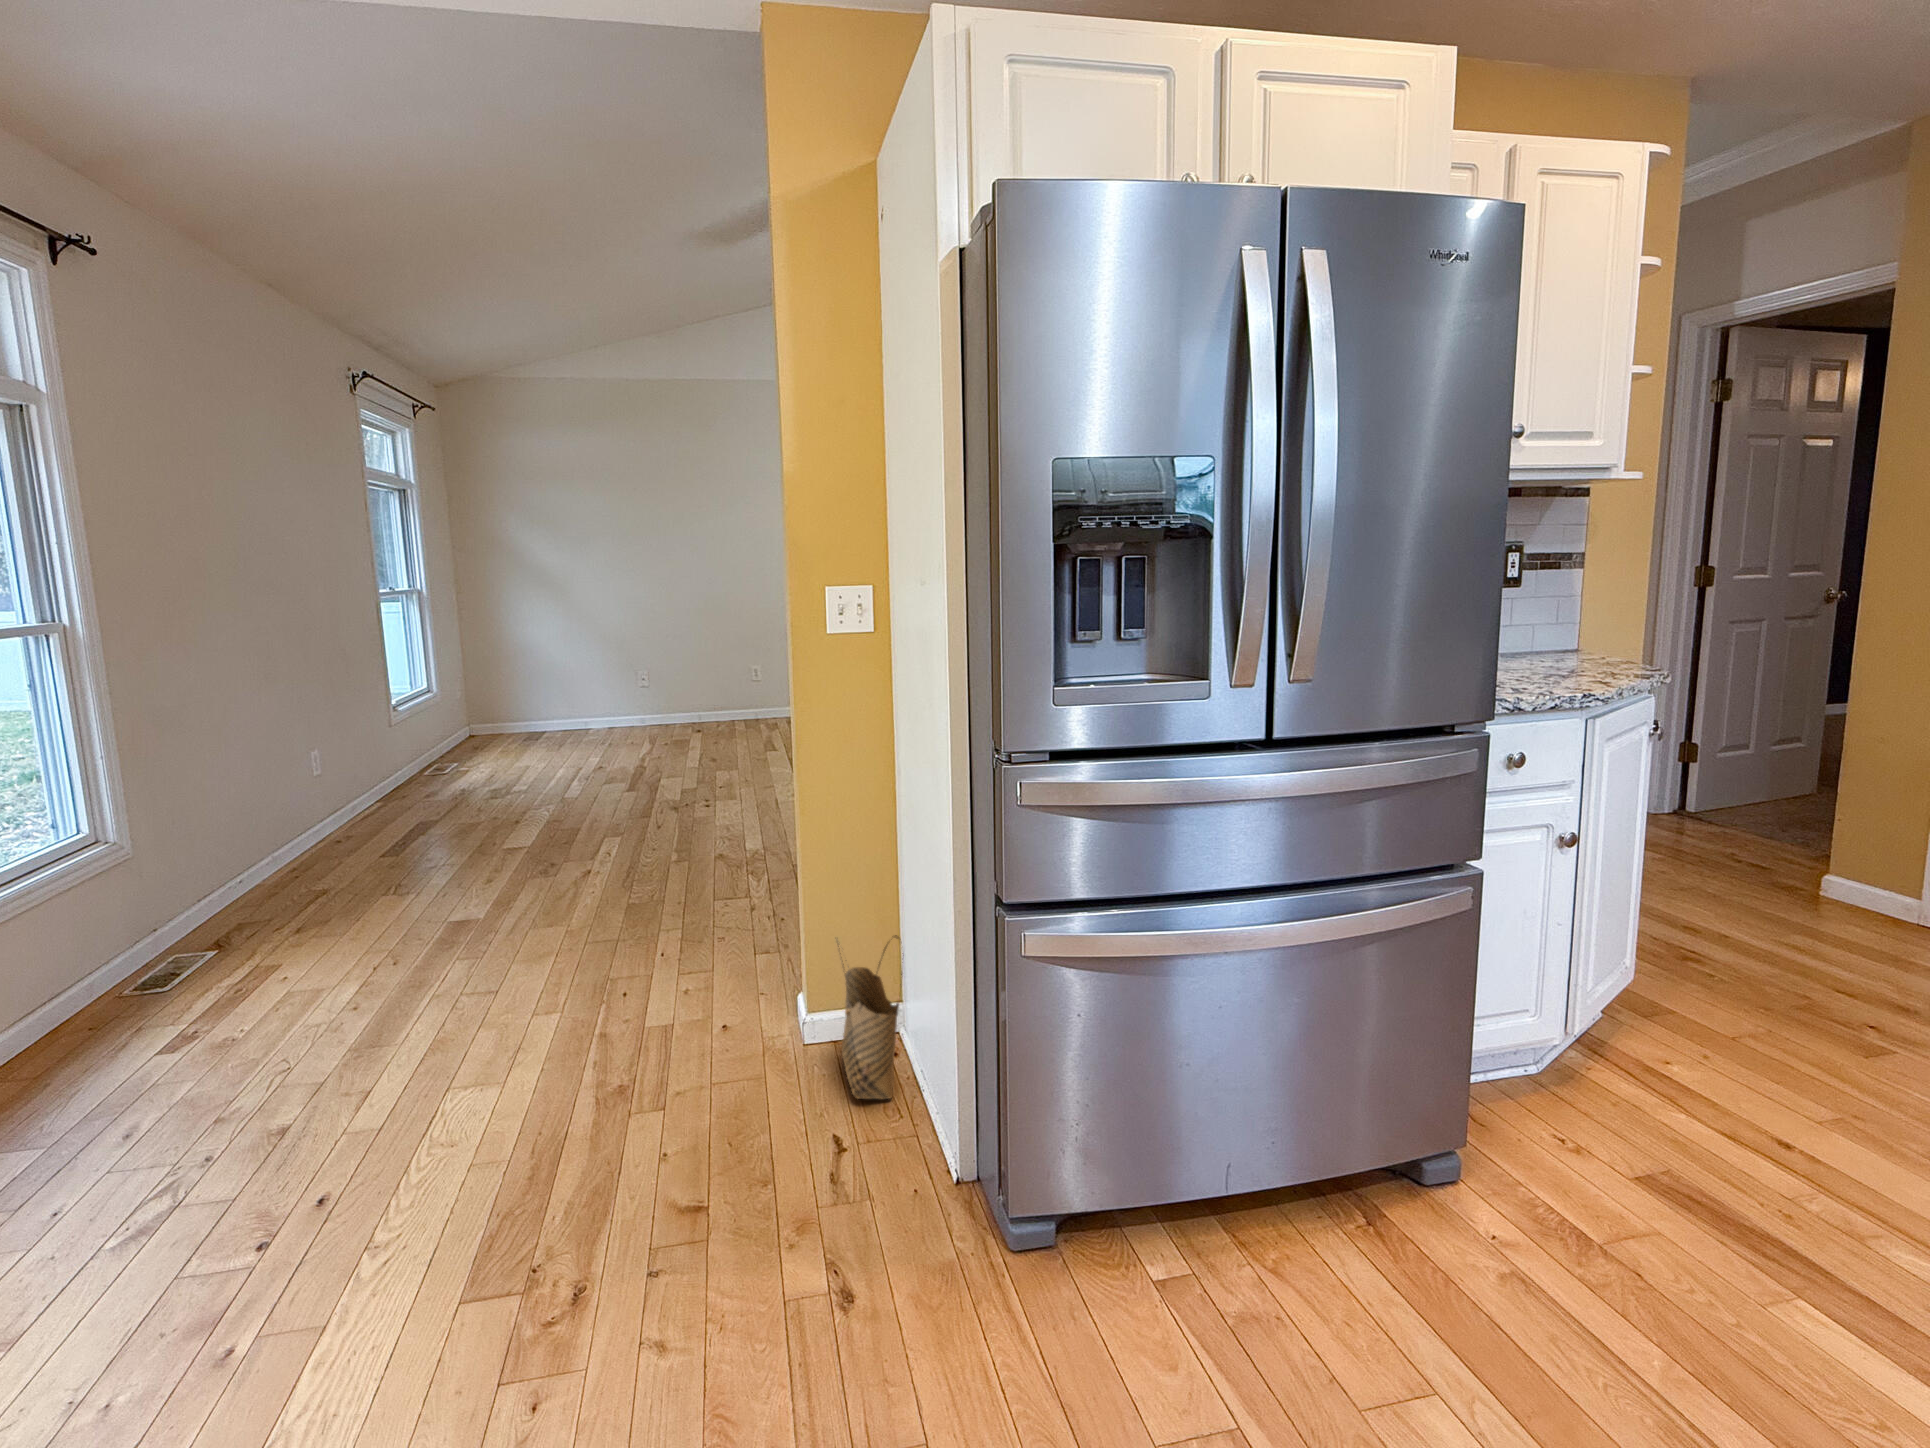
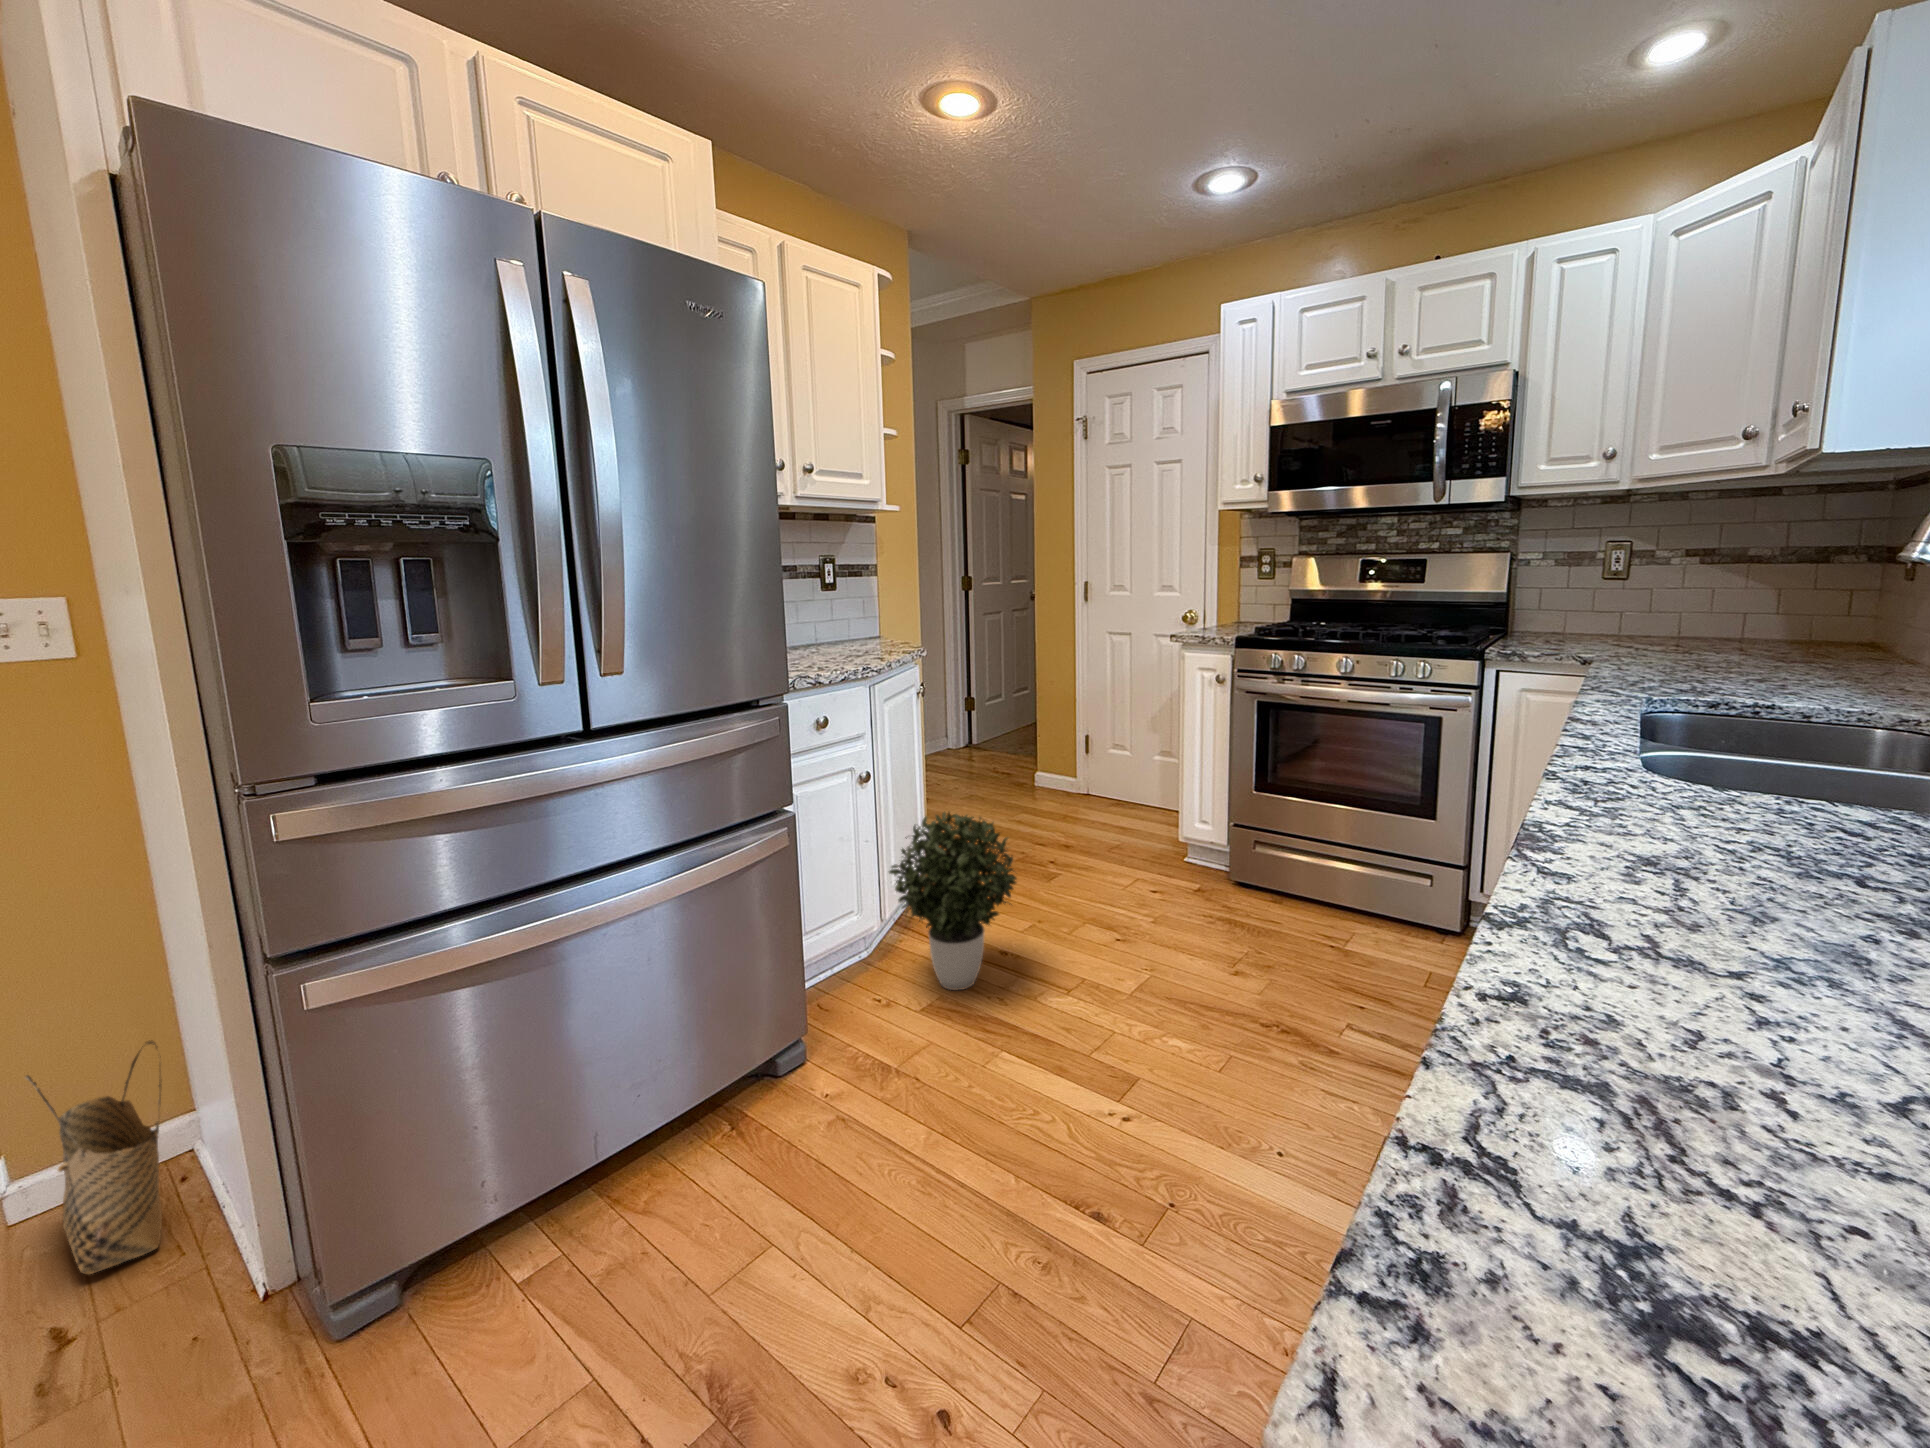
potted plant: none [1593,912,1846,1180] -> present [889,812,1016,990]

